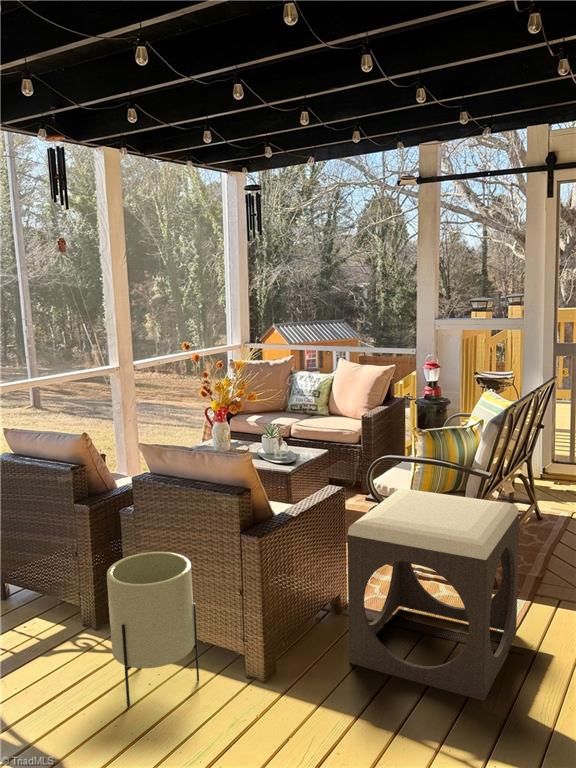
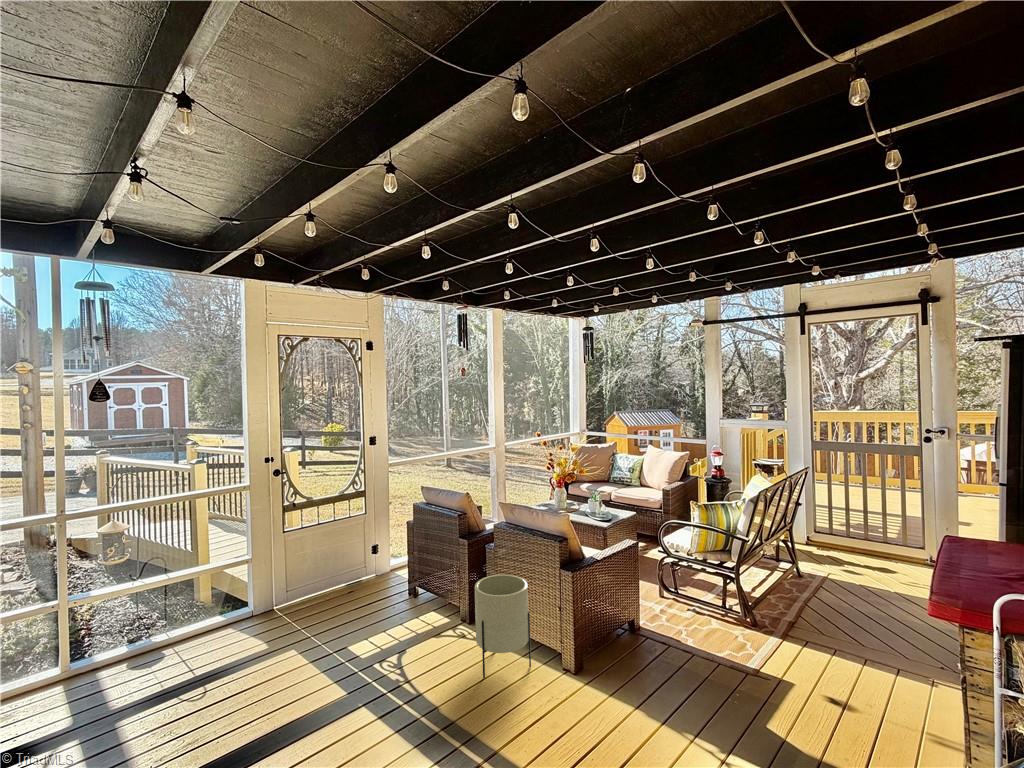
footstool: present [347,488,519,701] -> none [633,545,767,713]

